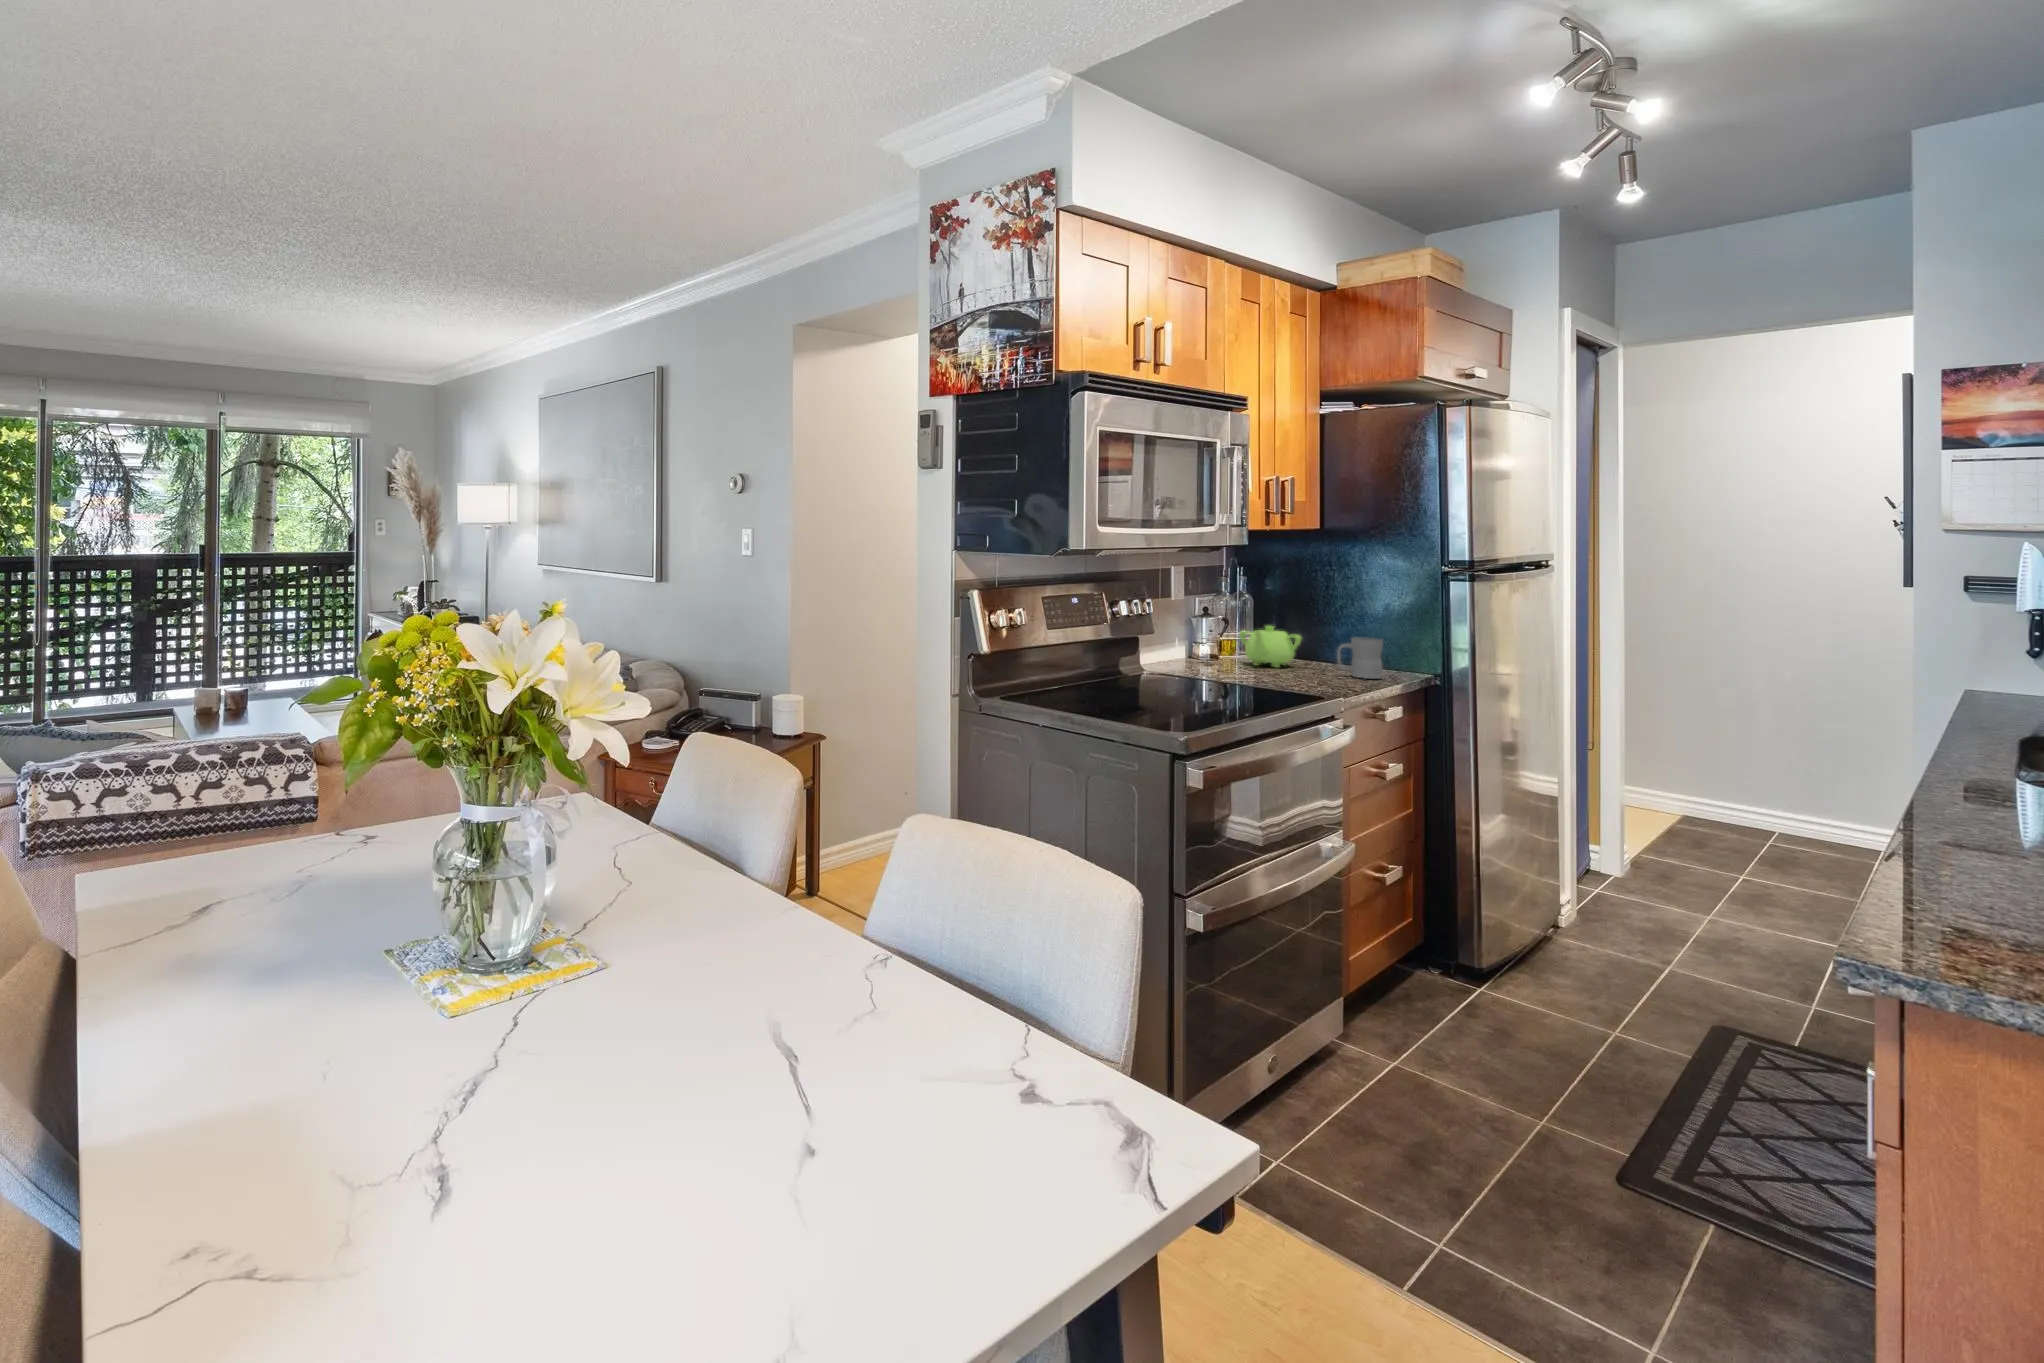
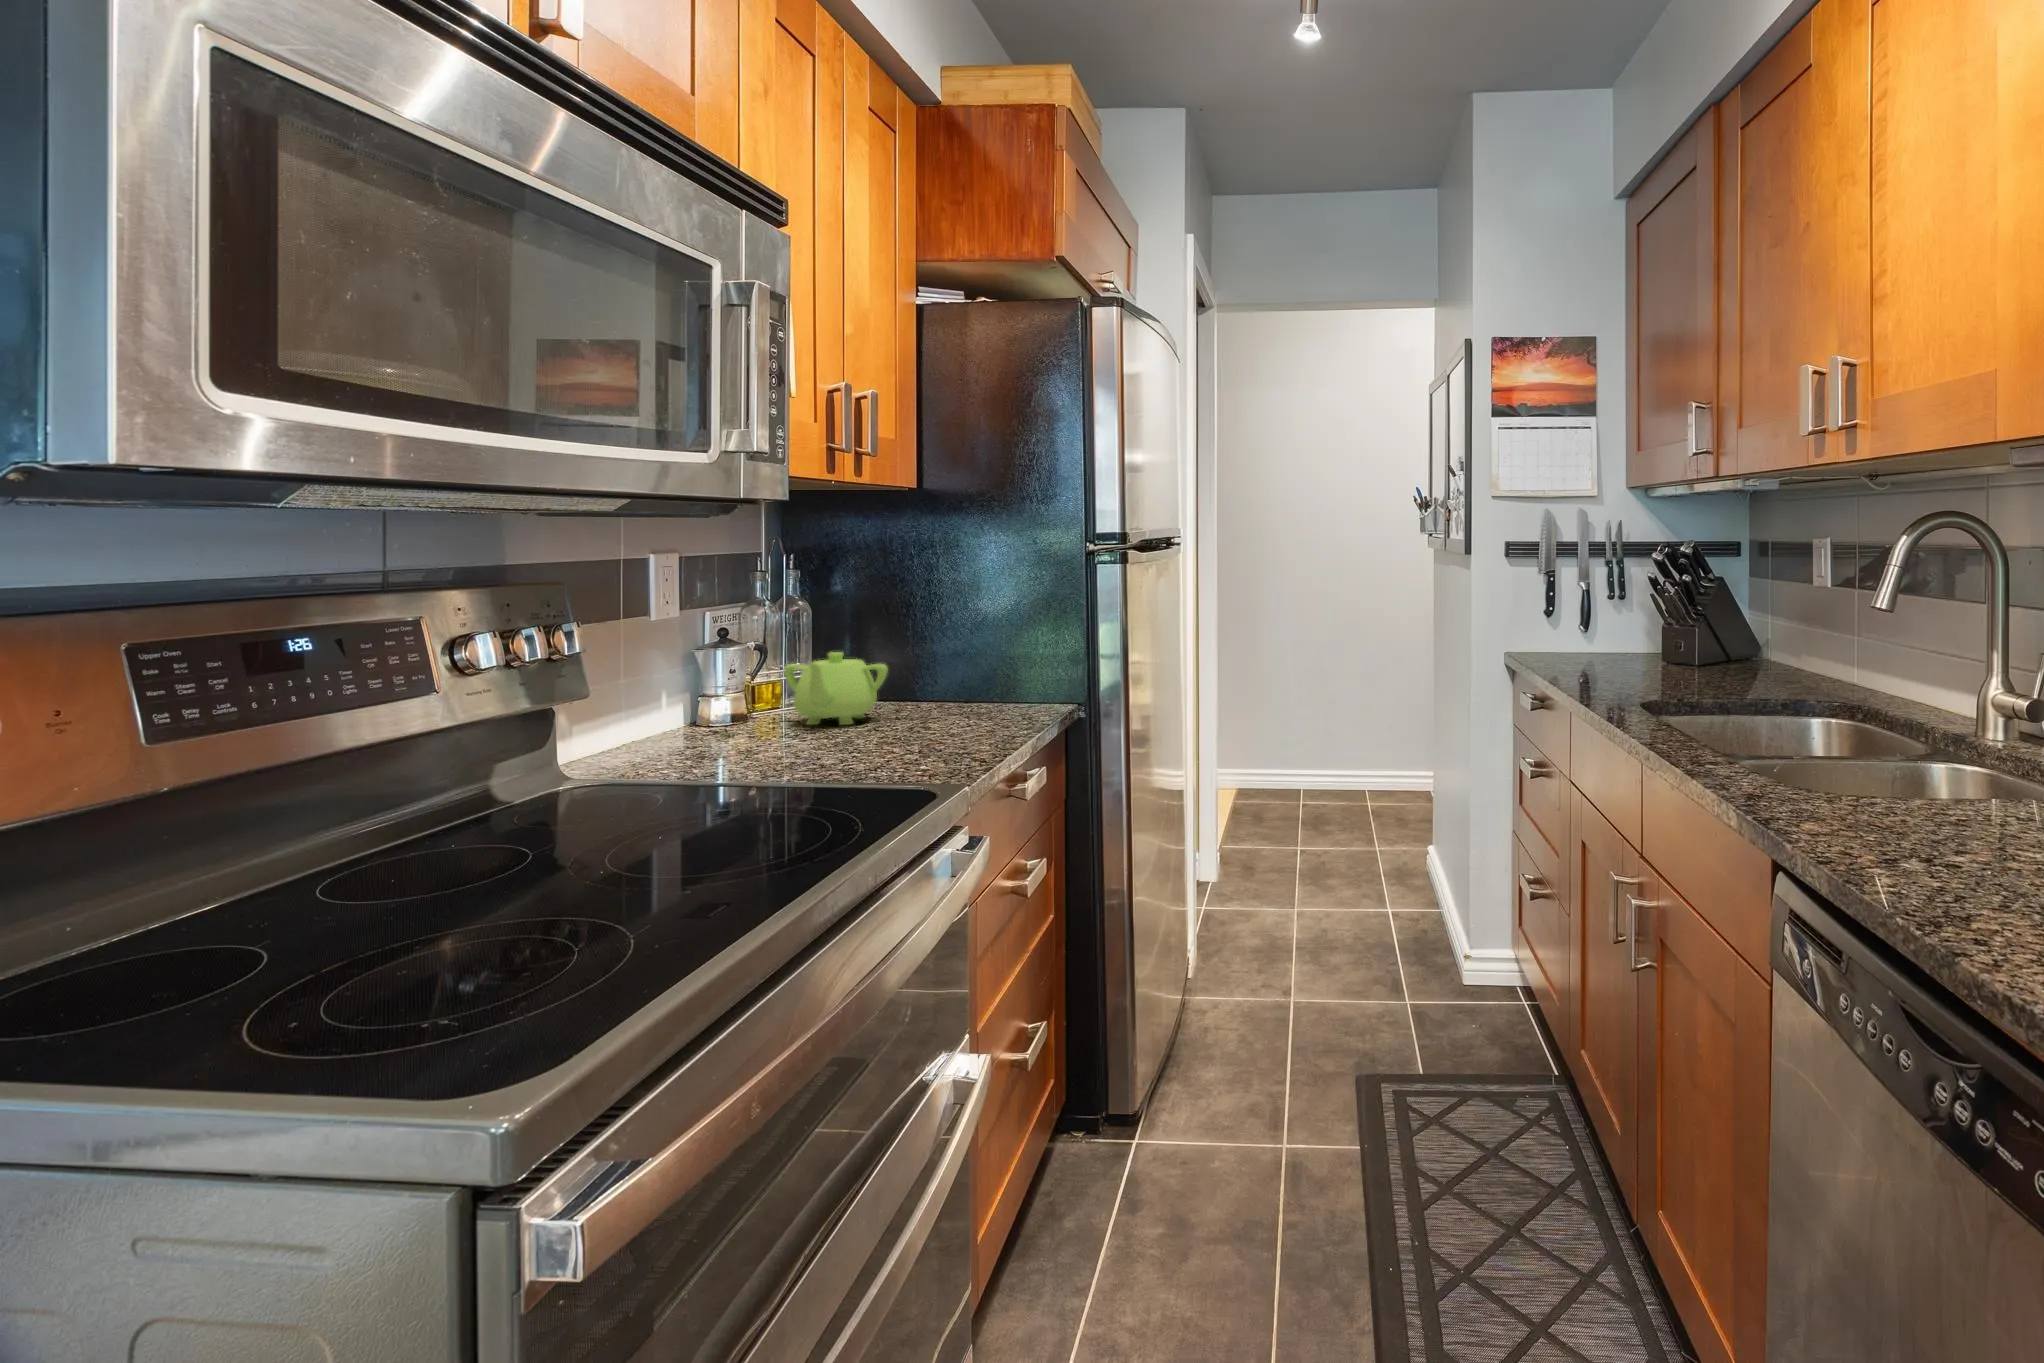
mug: present [1337,638,1383,679] -> none [944,660,1011,729]

